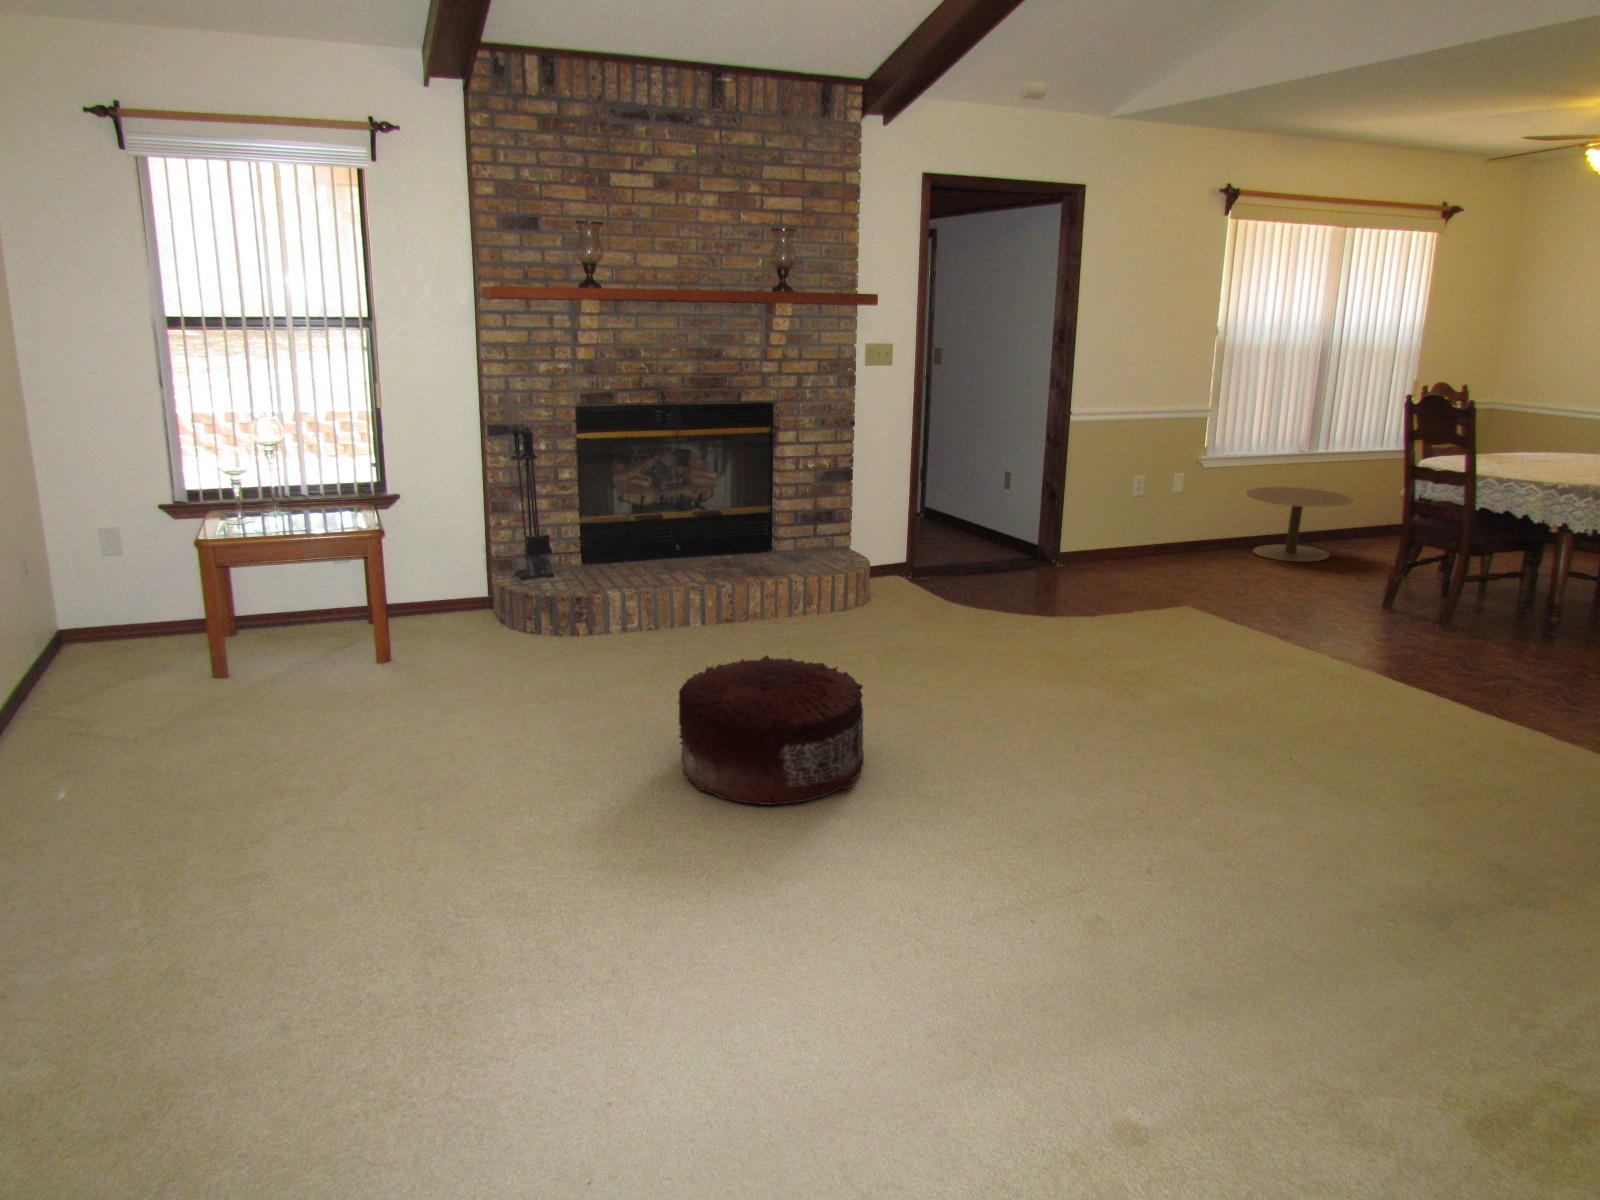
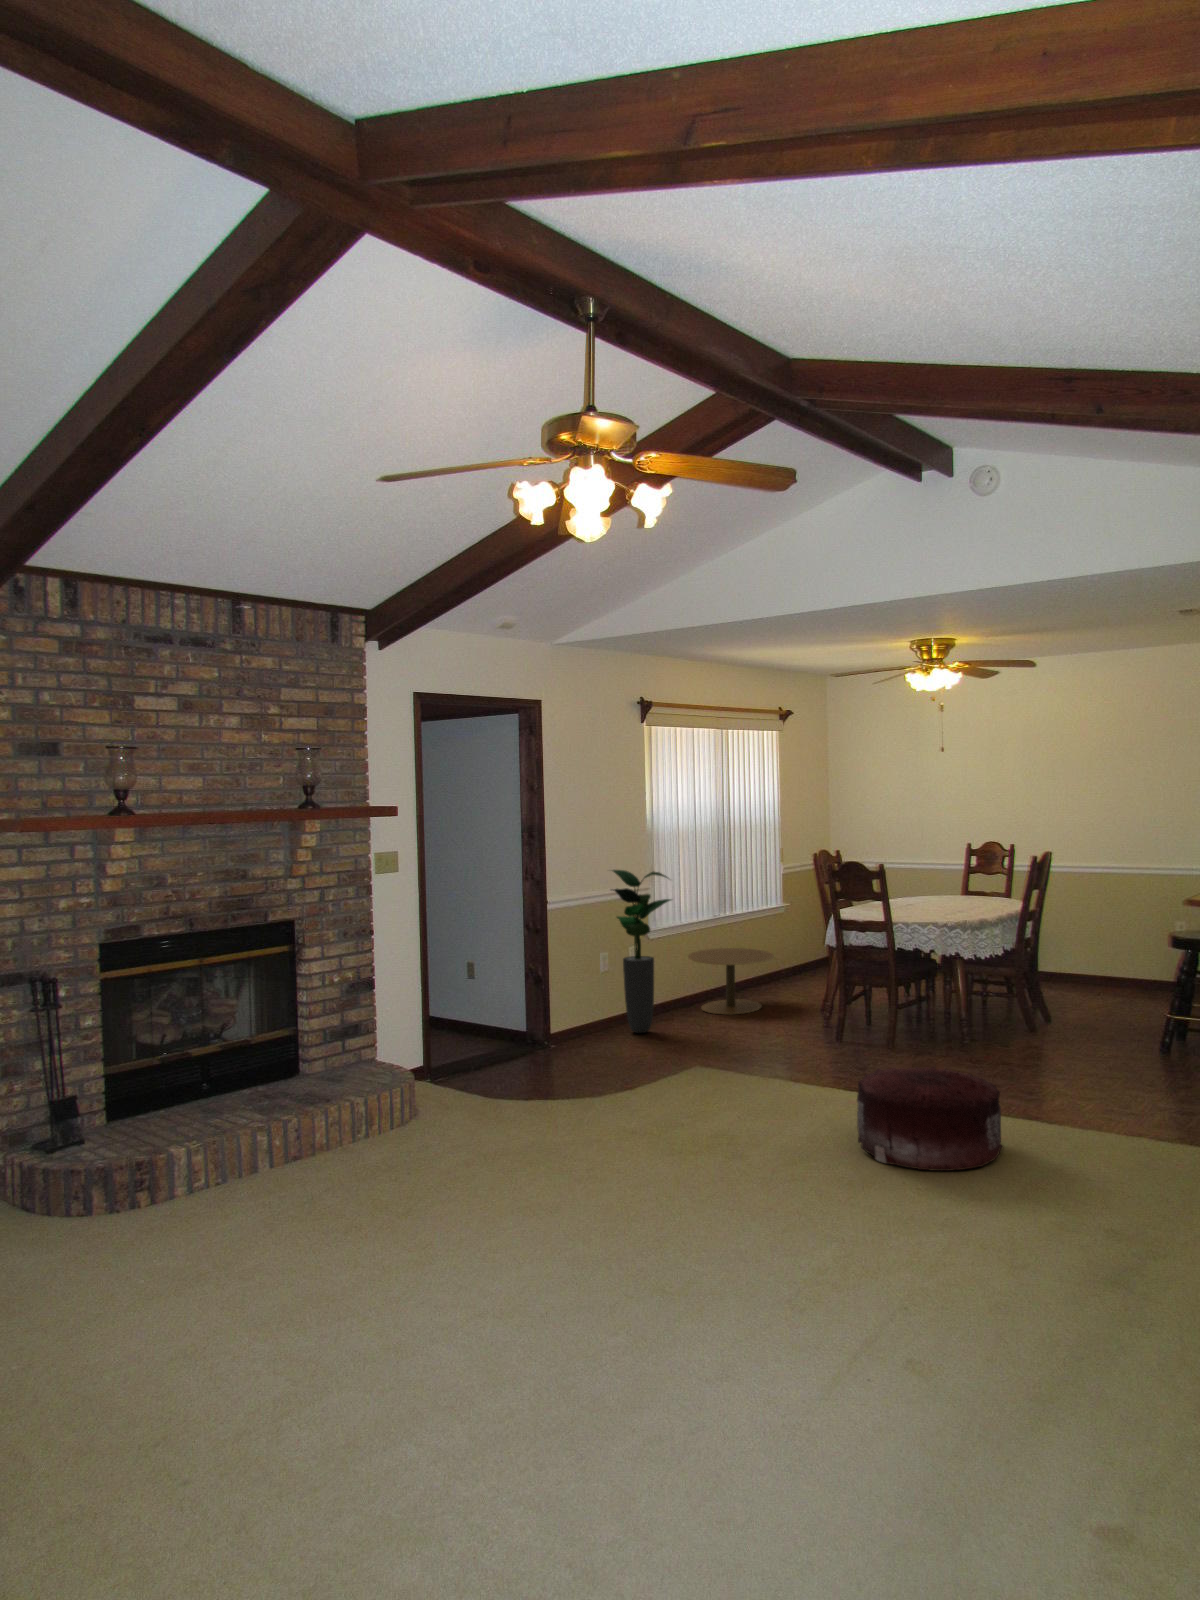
potted plant: none [1141,385,1218,565] -> present [612,870,671,1033]
pouf: present [679,655,864,805] -> present [857,1067,1004,1171]

